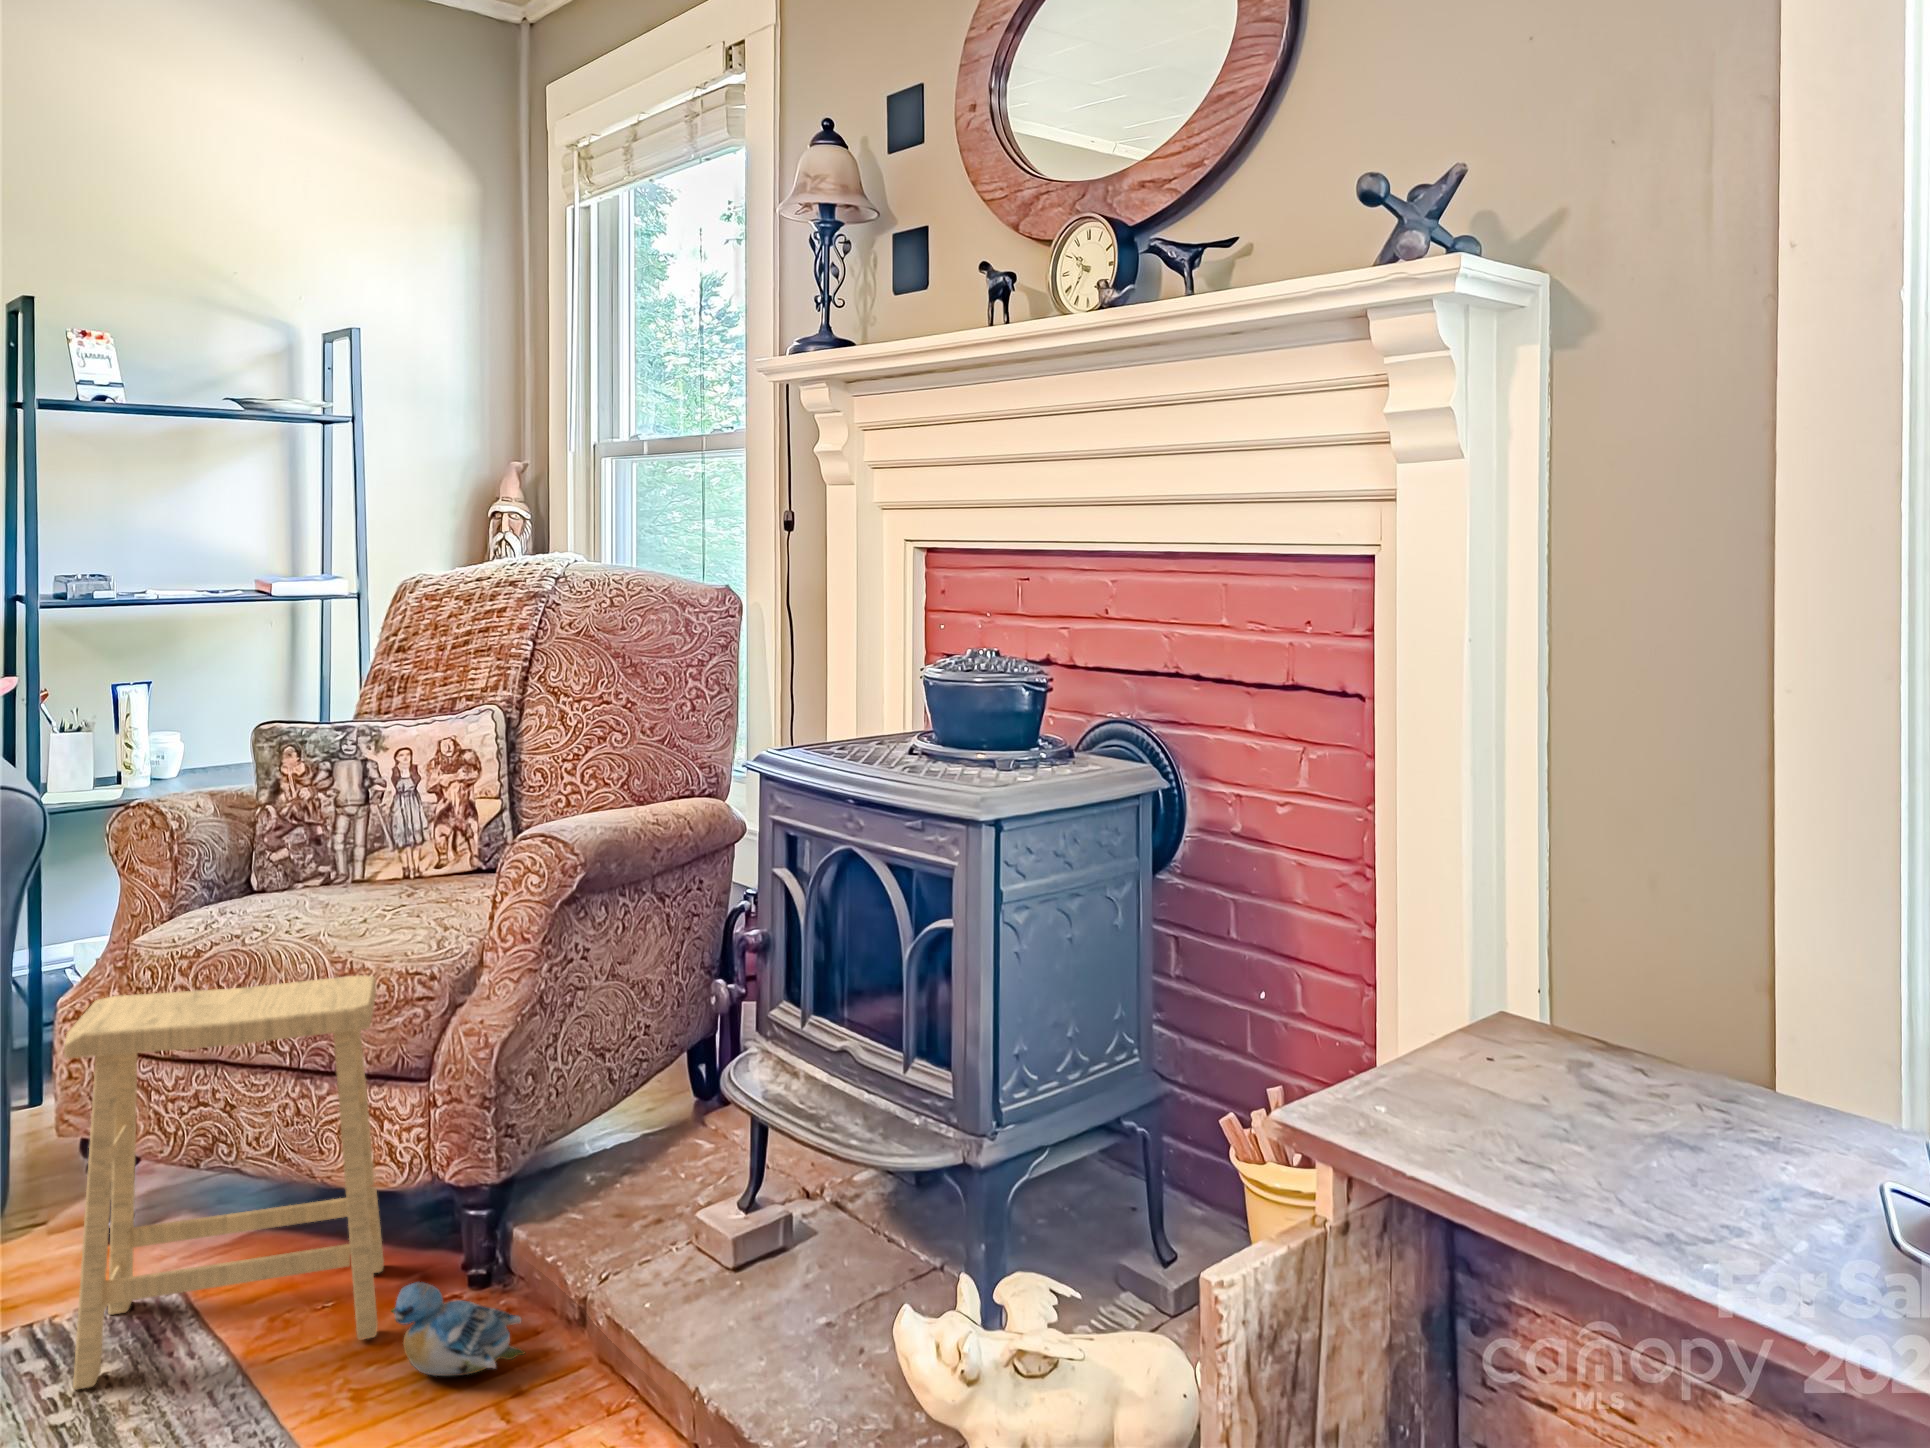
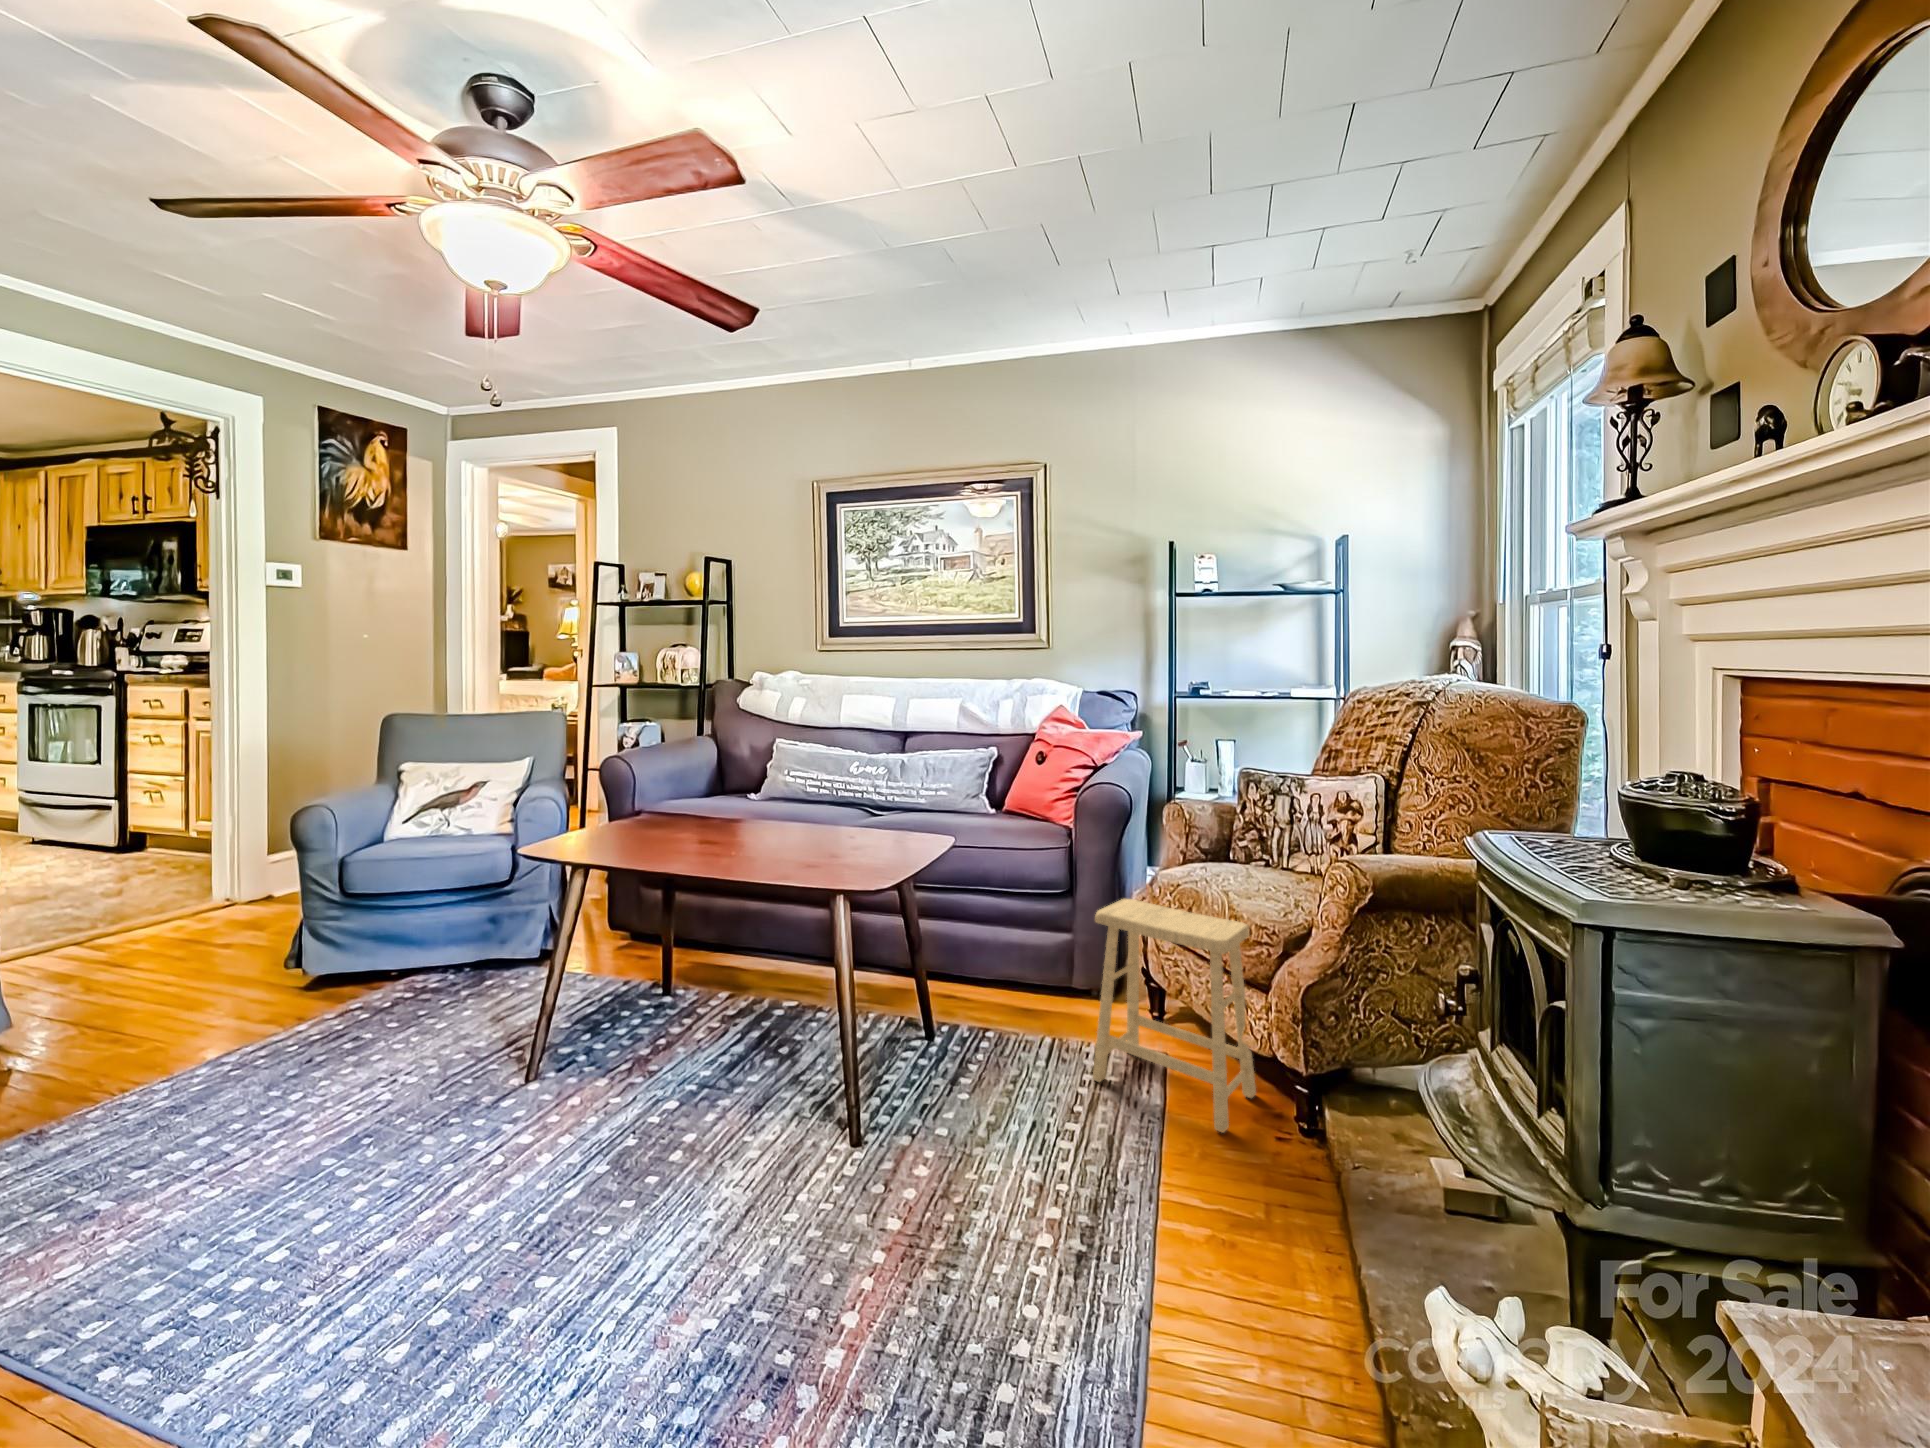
plush toy: present [392,1282,525,1376] -> none [1219,1111,1296,1196]

